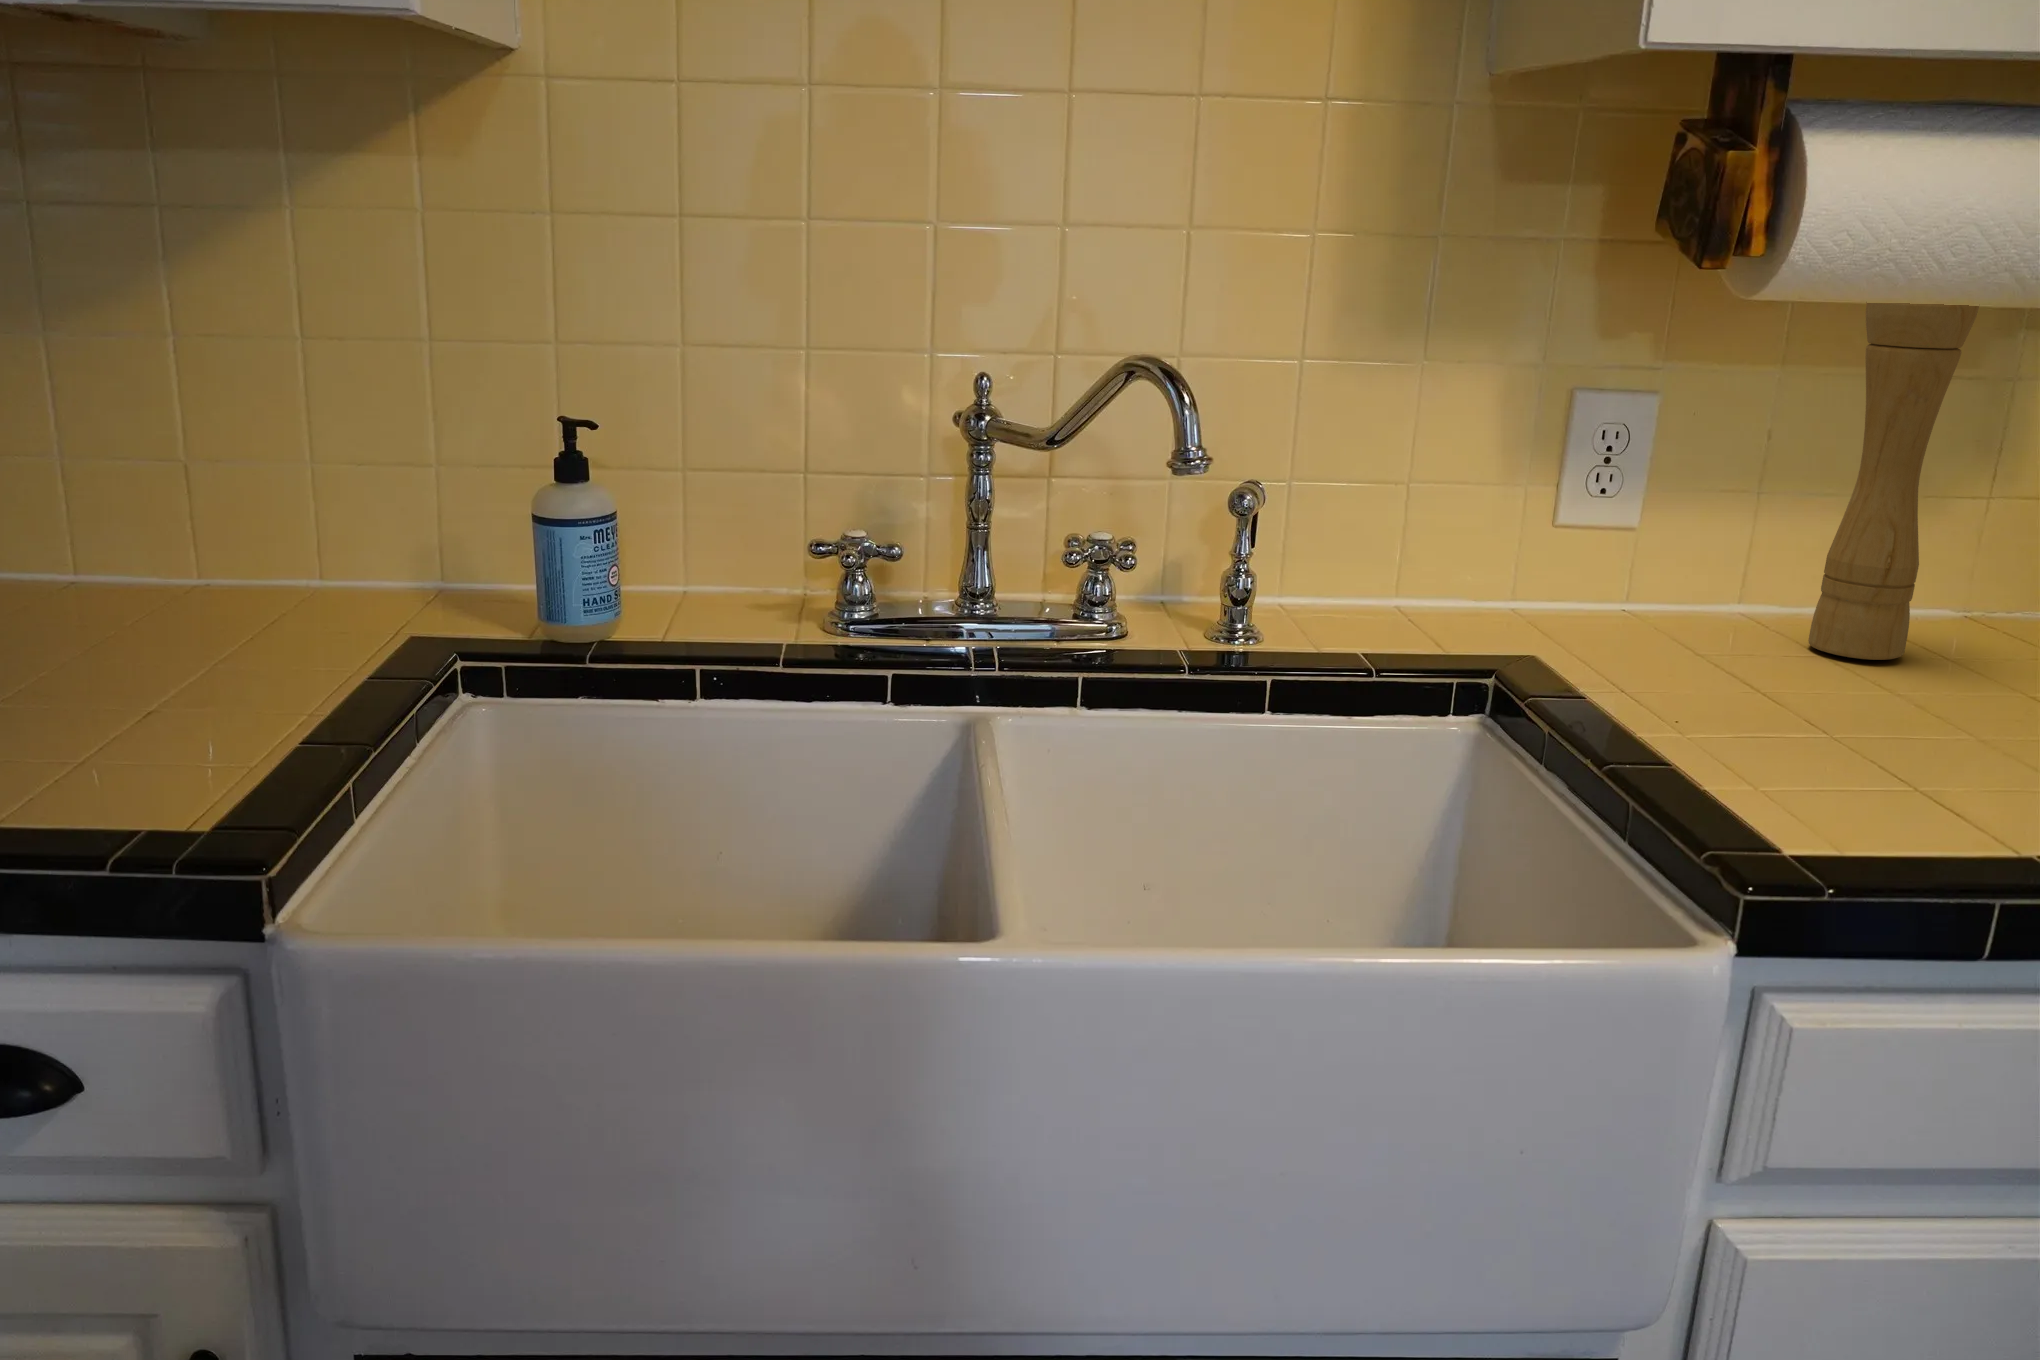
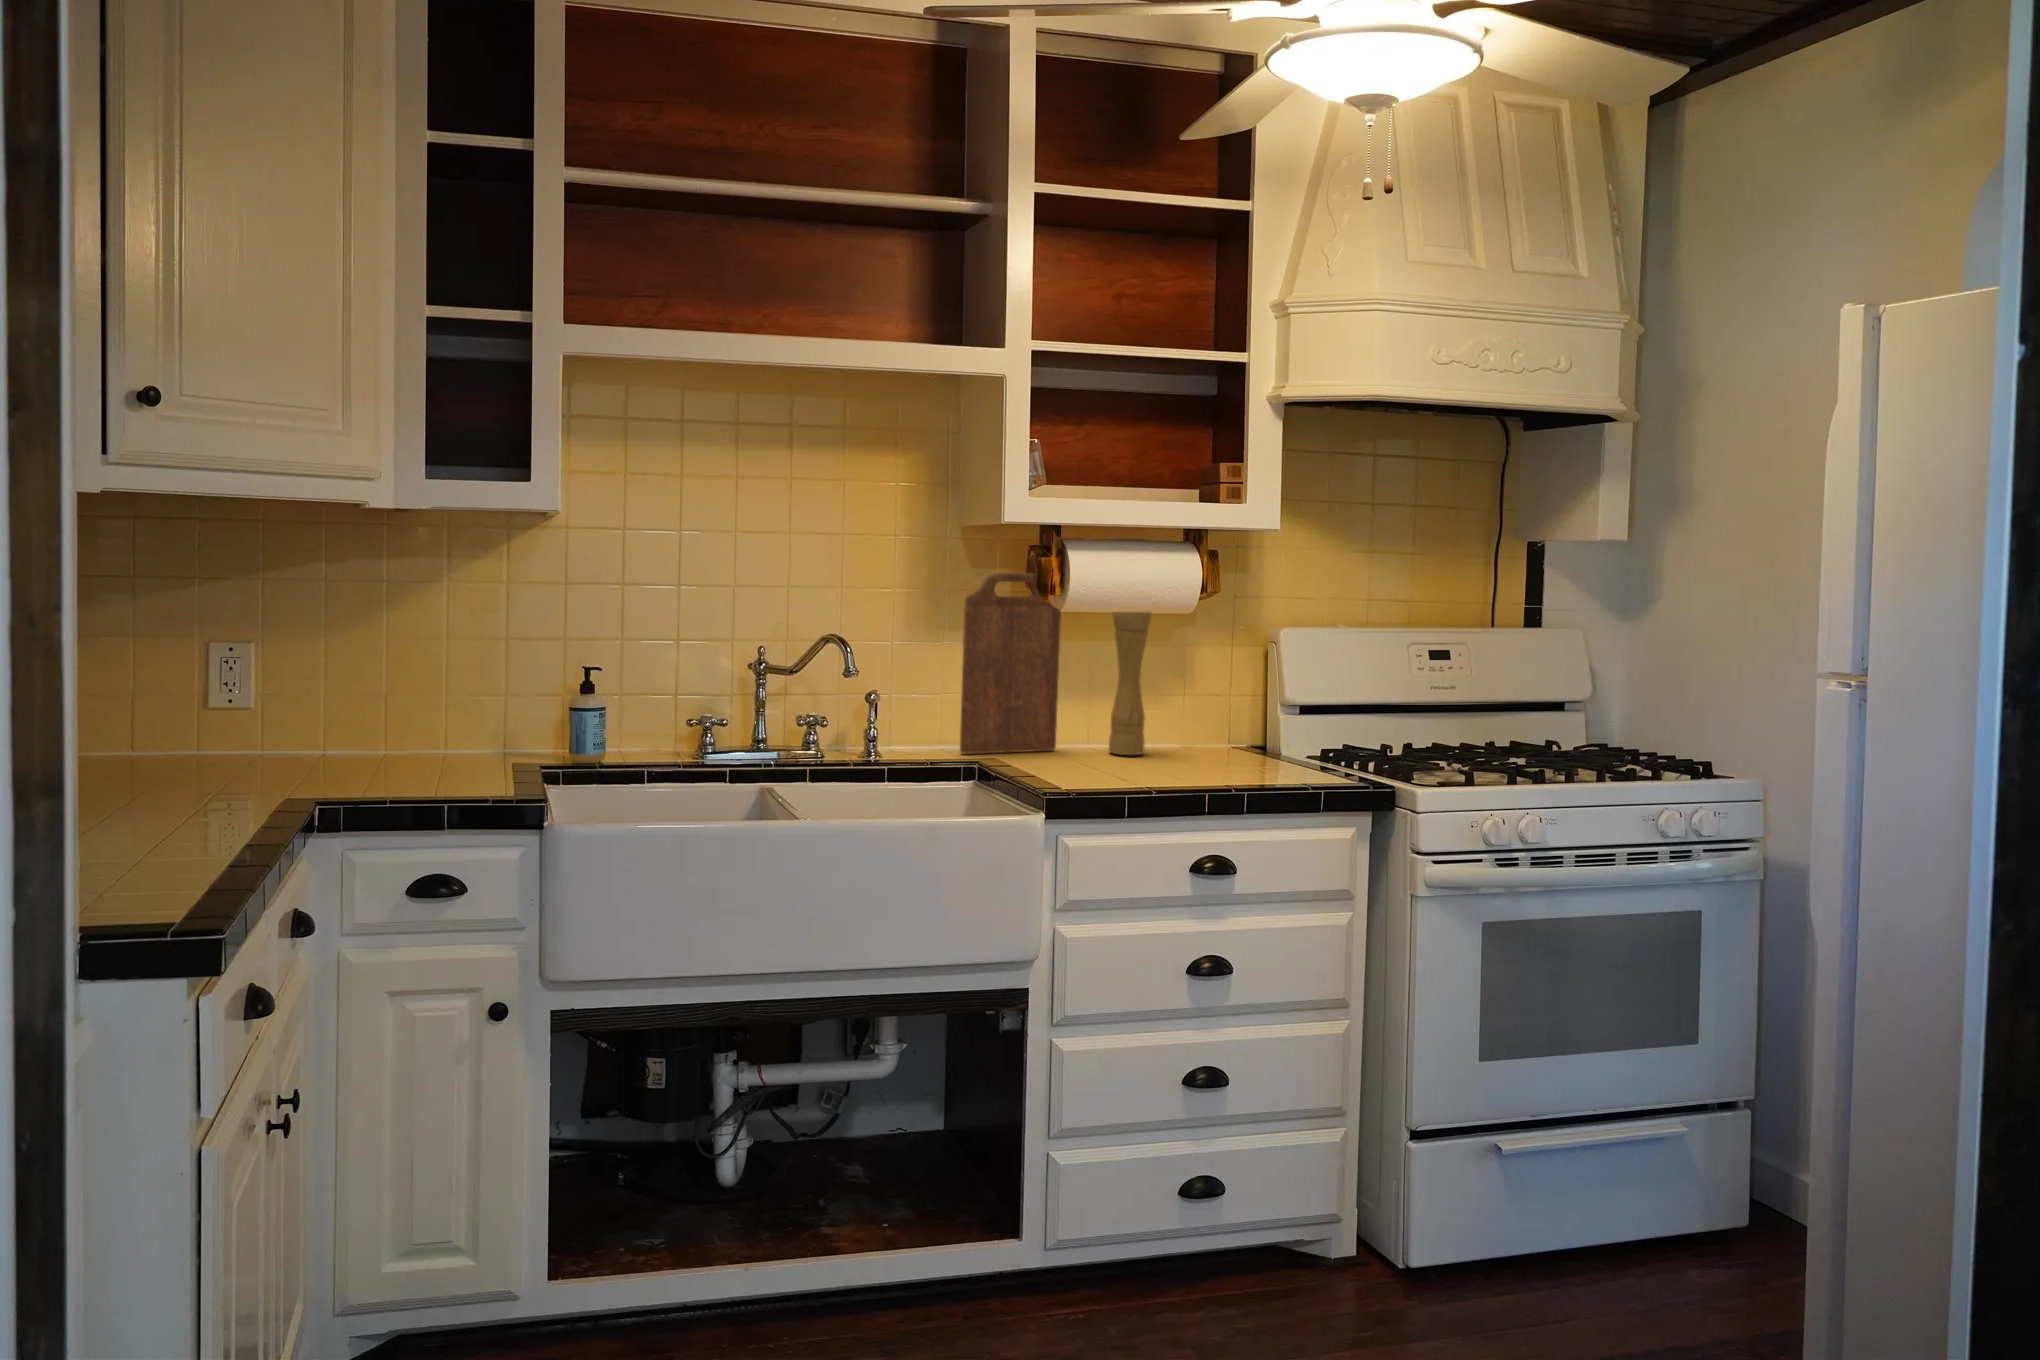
cutting board: none [1445,193,1732,642] -> present [960,572,1061,754]

